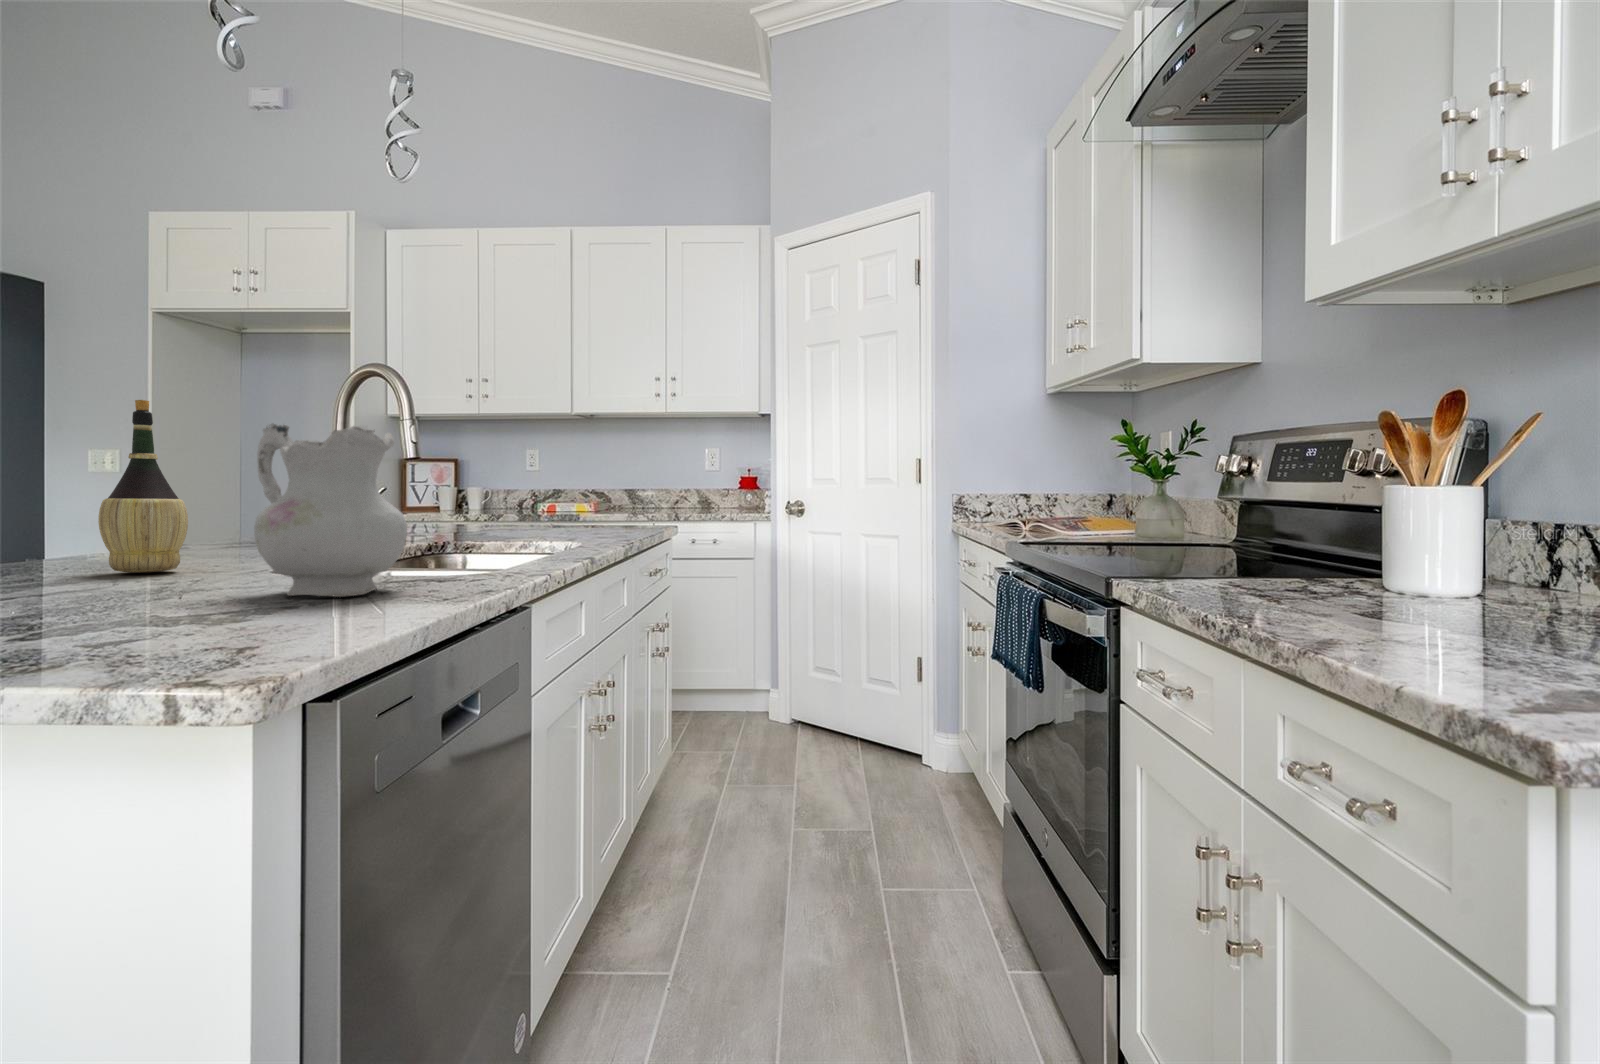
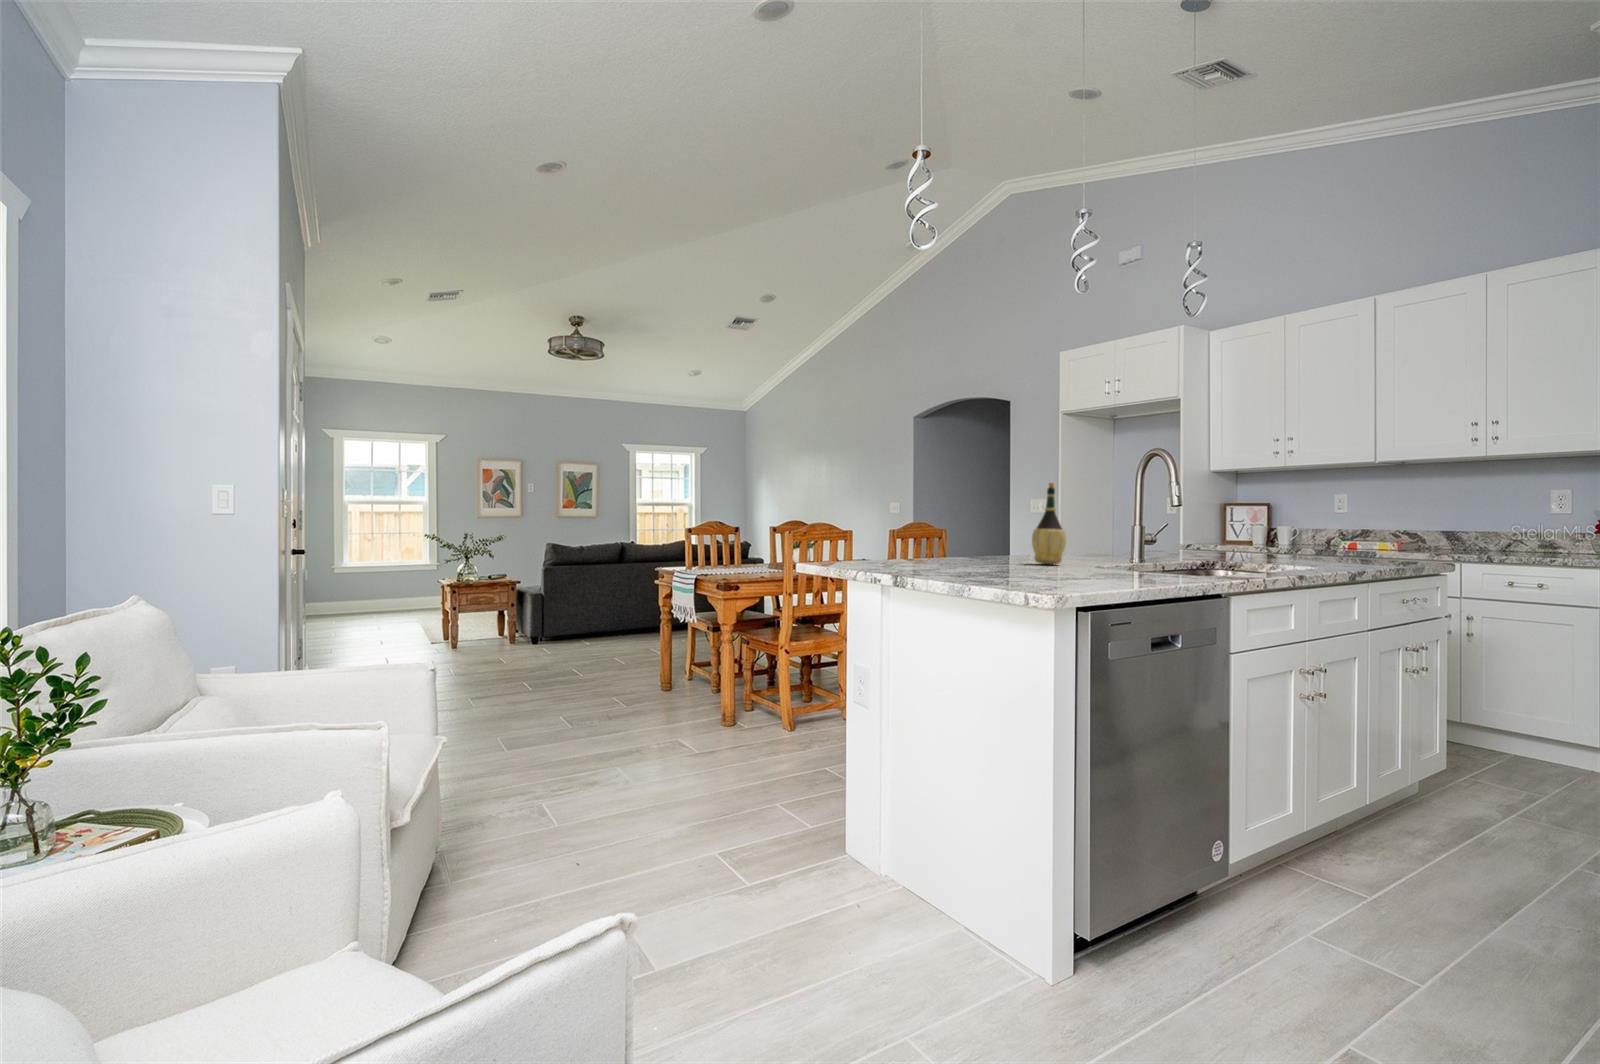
ceramic pitcher: present [254,424,407,597] -> none [1087,495,1155,578]

